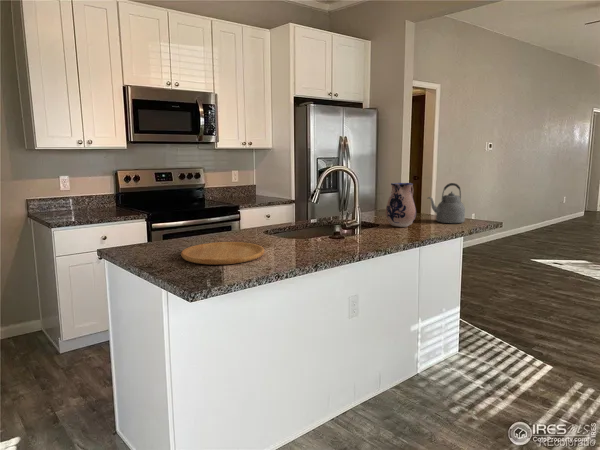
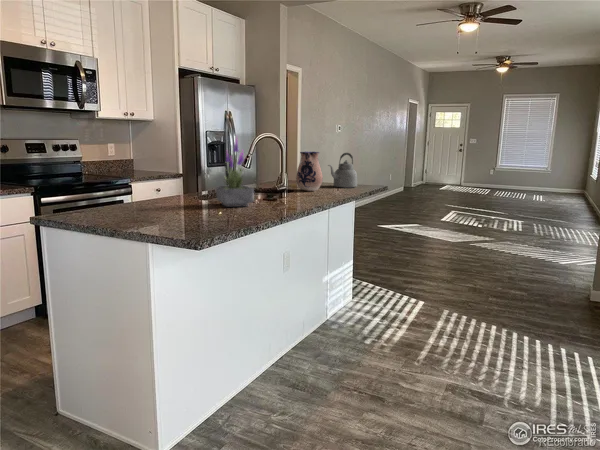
potted plant: none [278,170,312,246] -> present [216,139,254,207]
cutting board: present [181,242,264,265] -> none [138,204,221,222]

